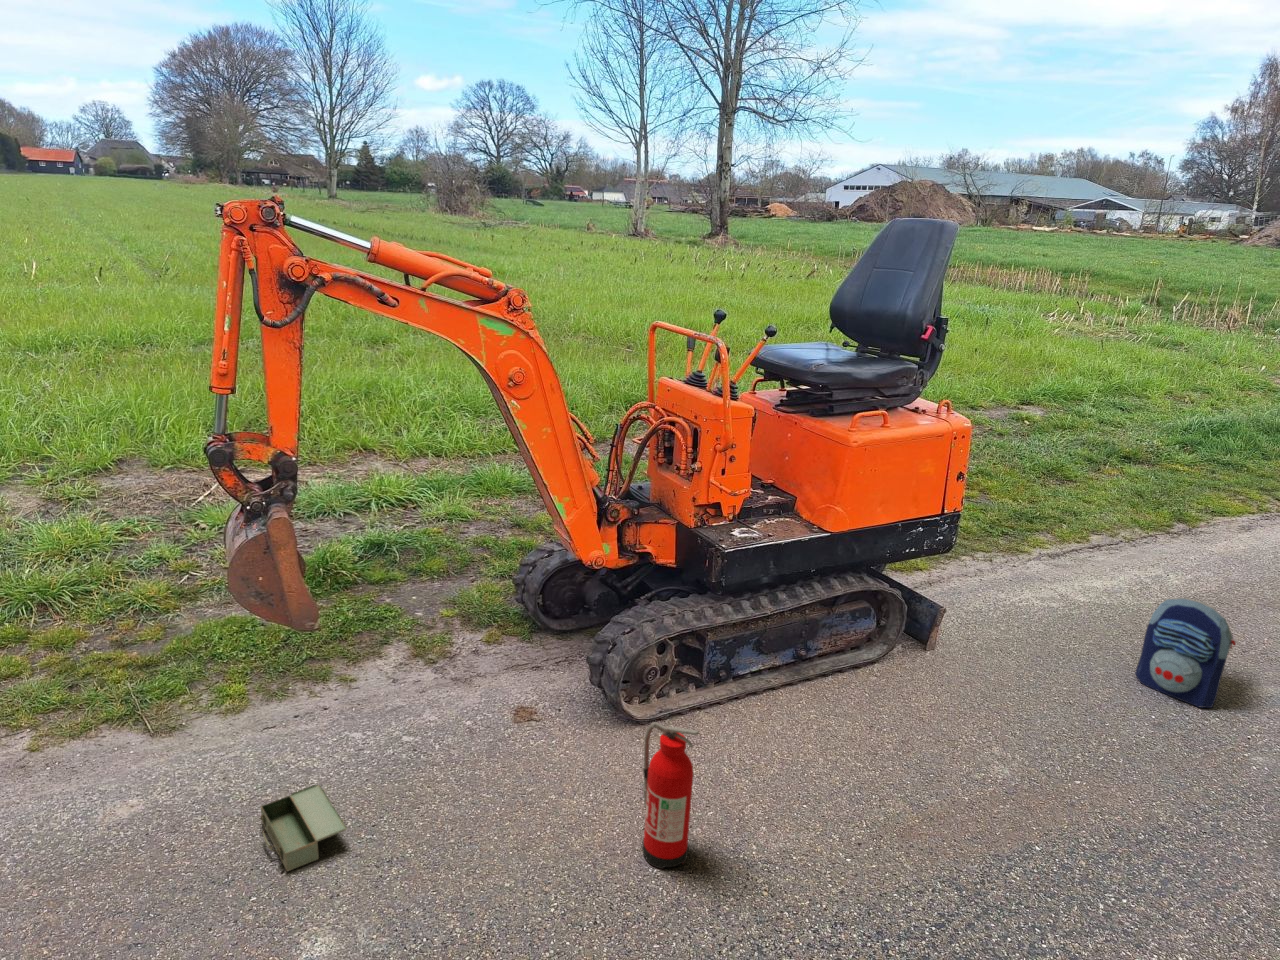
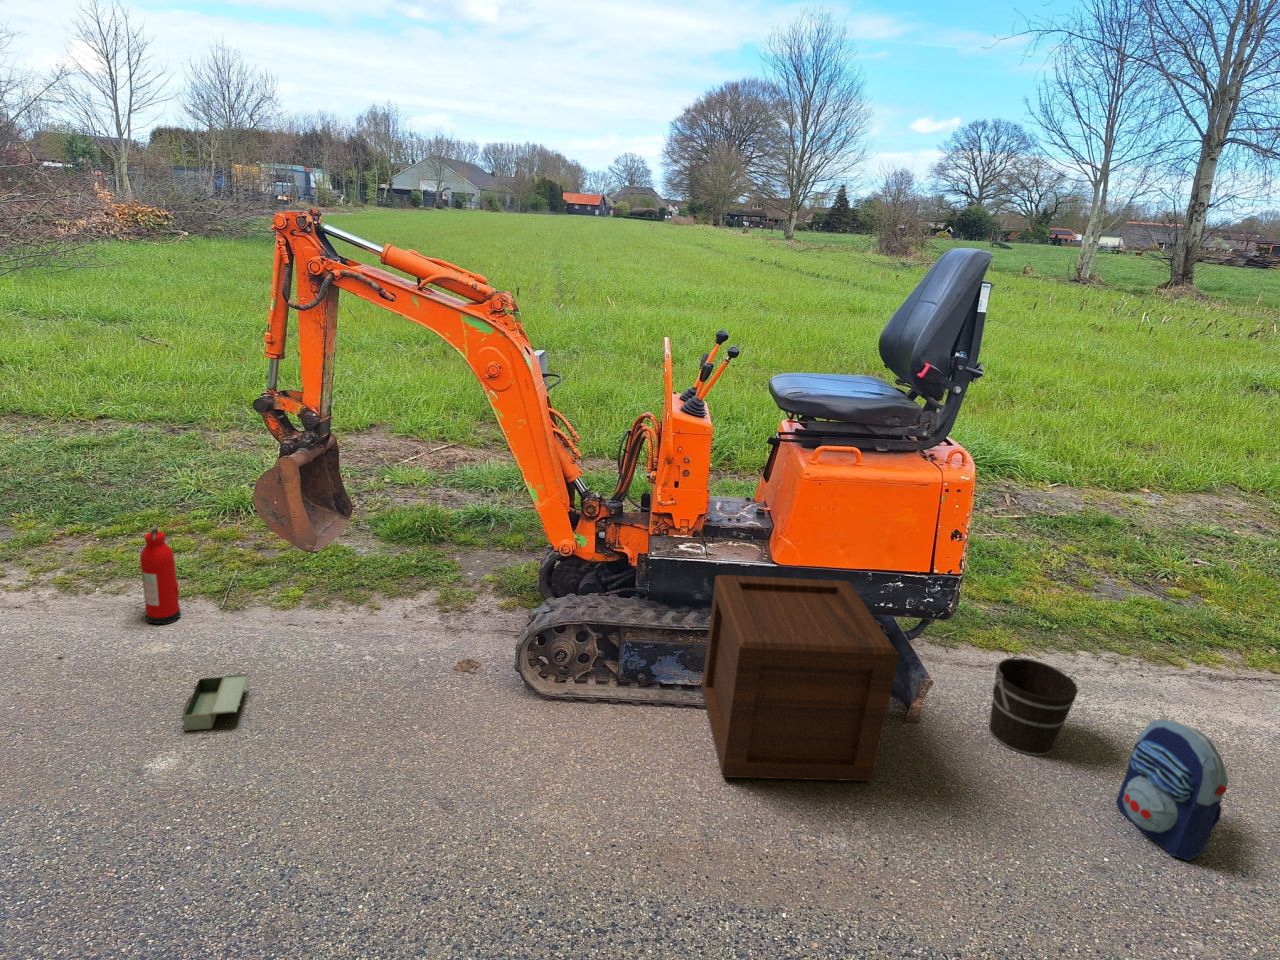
wooden crate: none [774,536,997,746] -> present [702,575,899,781]
bucket: none [1005,576,1082,658] -> present [989,657,1078,756]
fire extinguisher: present [642,722,699,869] -> present [140,524,181,624]

